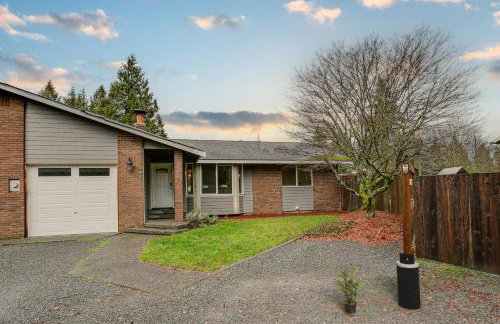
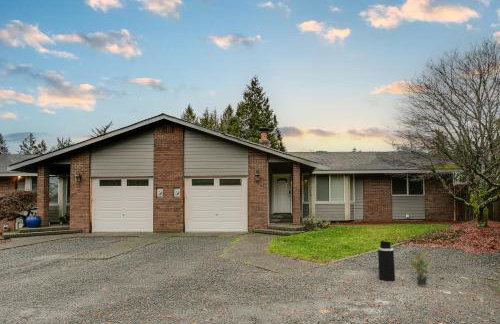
trash can: present [396,253,421,310] -> present [378,241,395,281]

